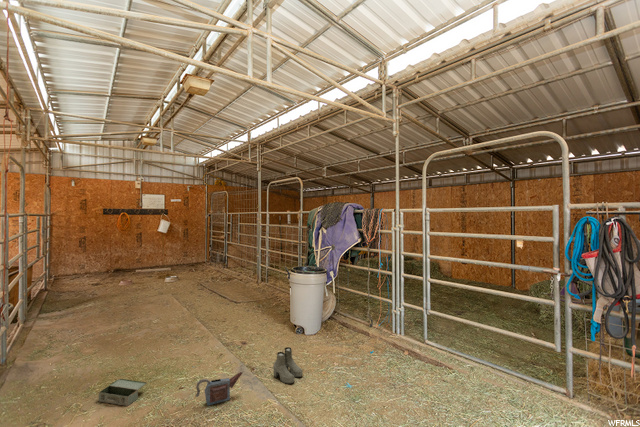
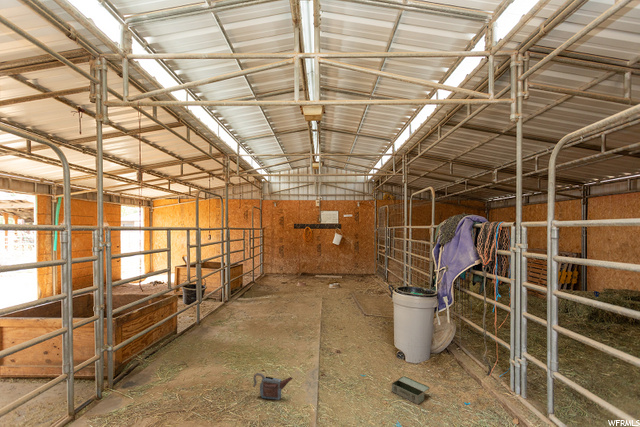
boots: present [273,347,303,384] -> none [332,368,358,406]
toolbox: present [99,379,147,406] -> present [392,376,429,404]

